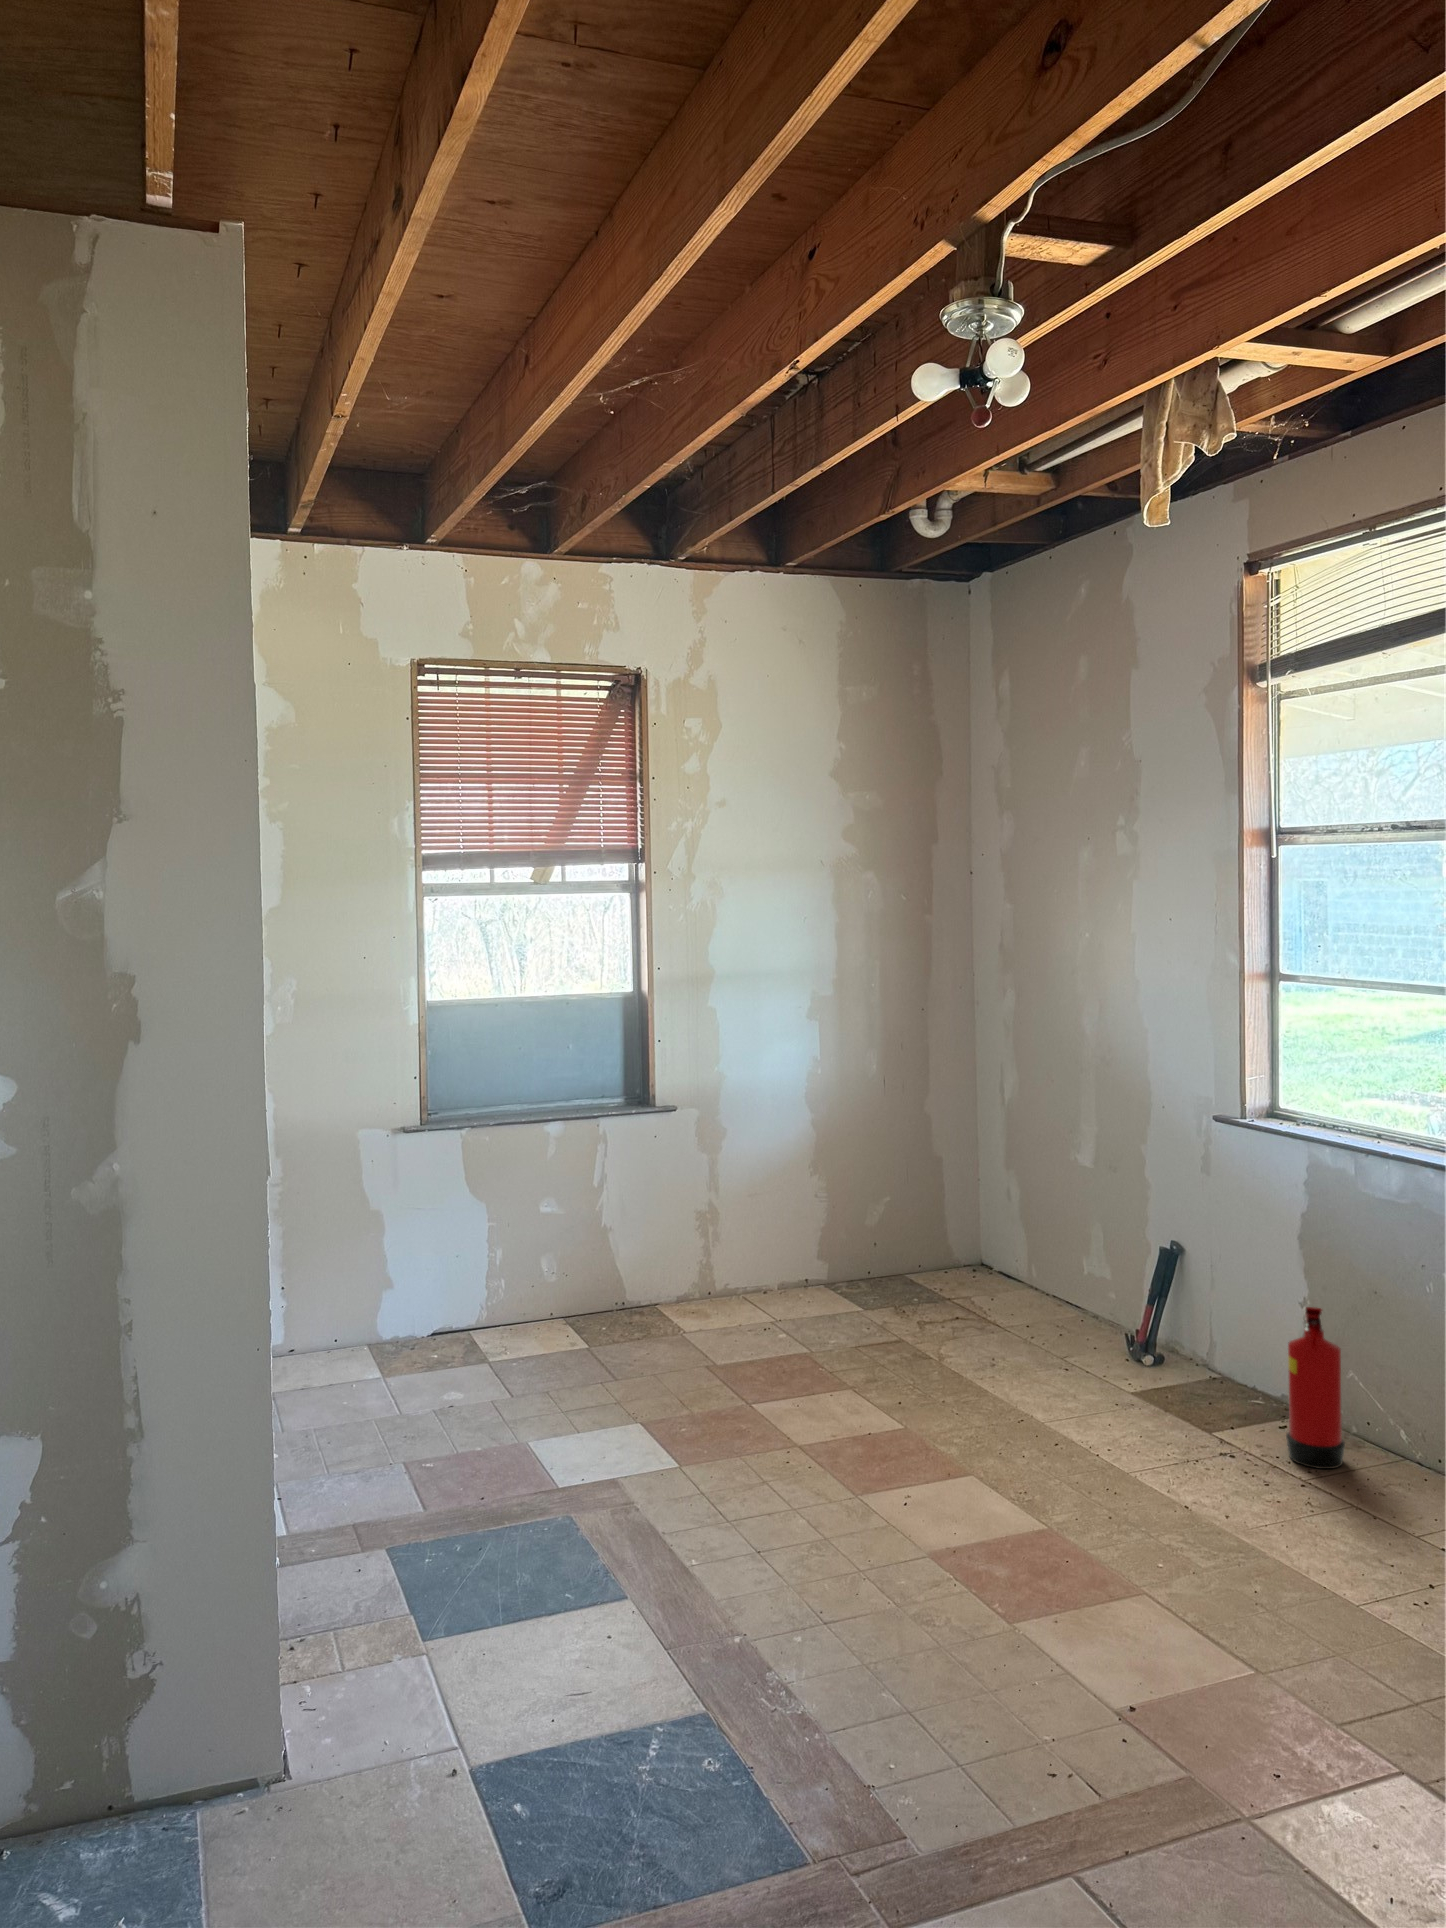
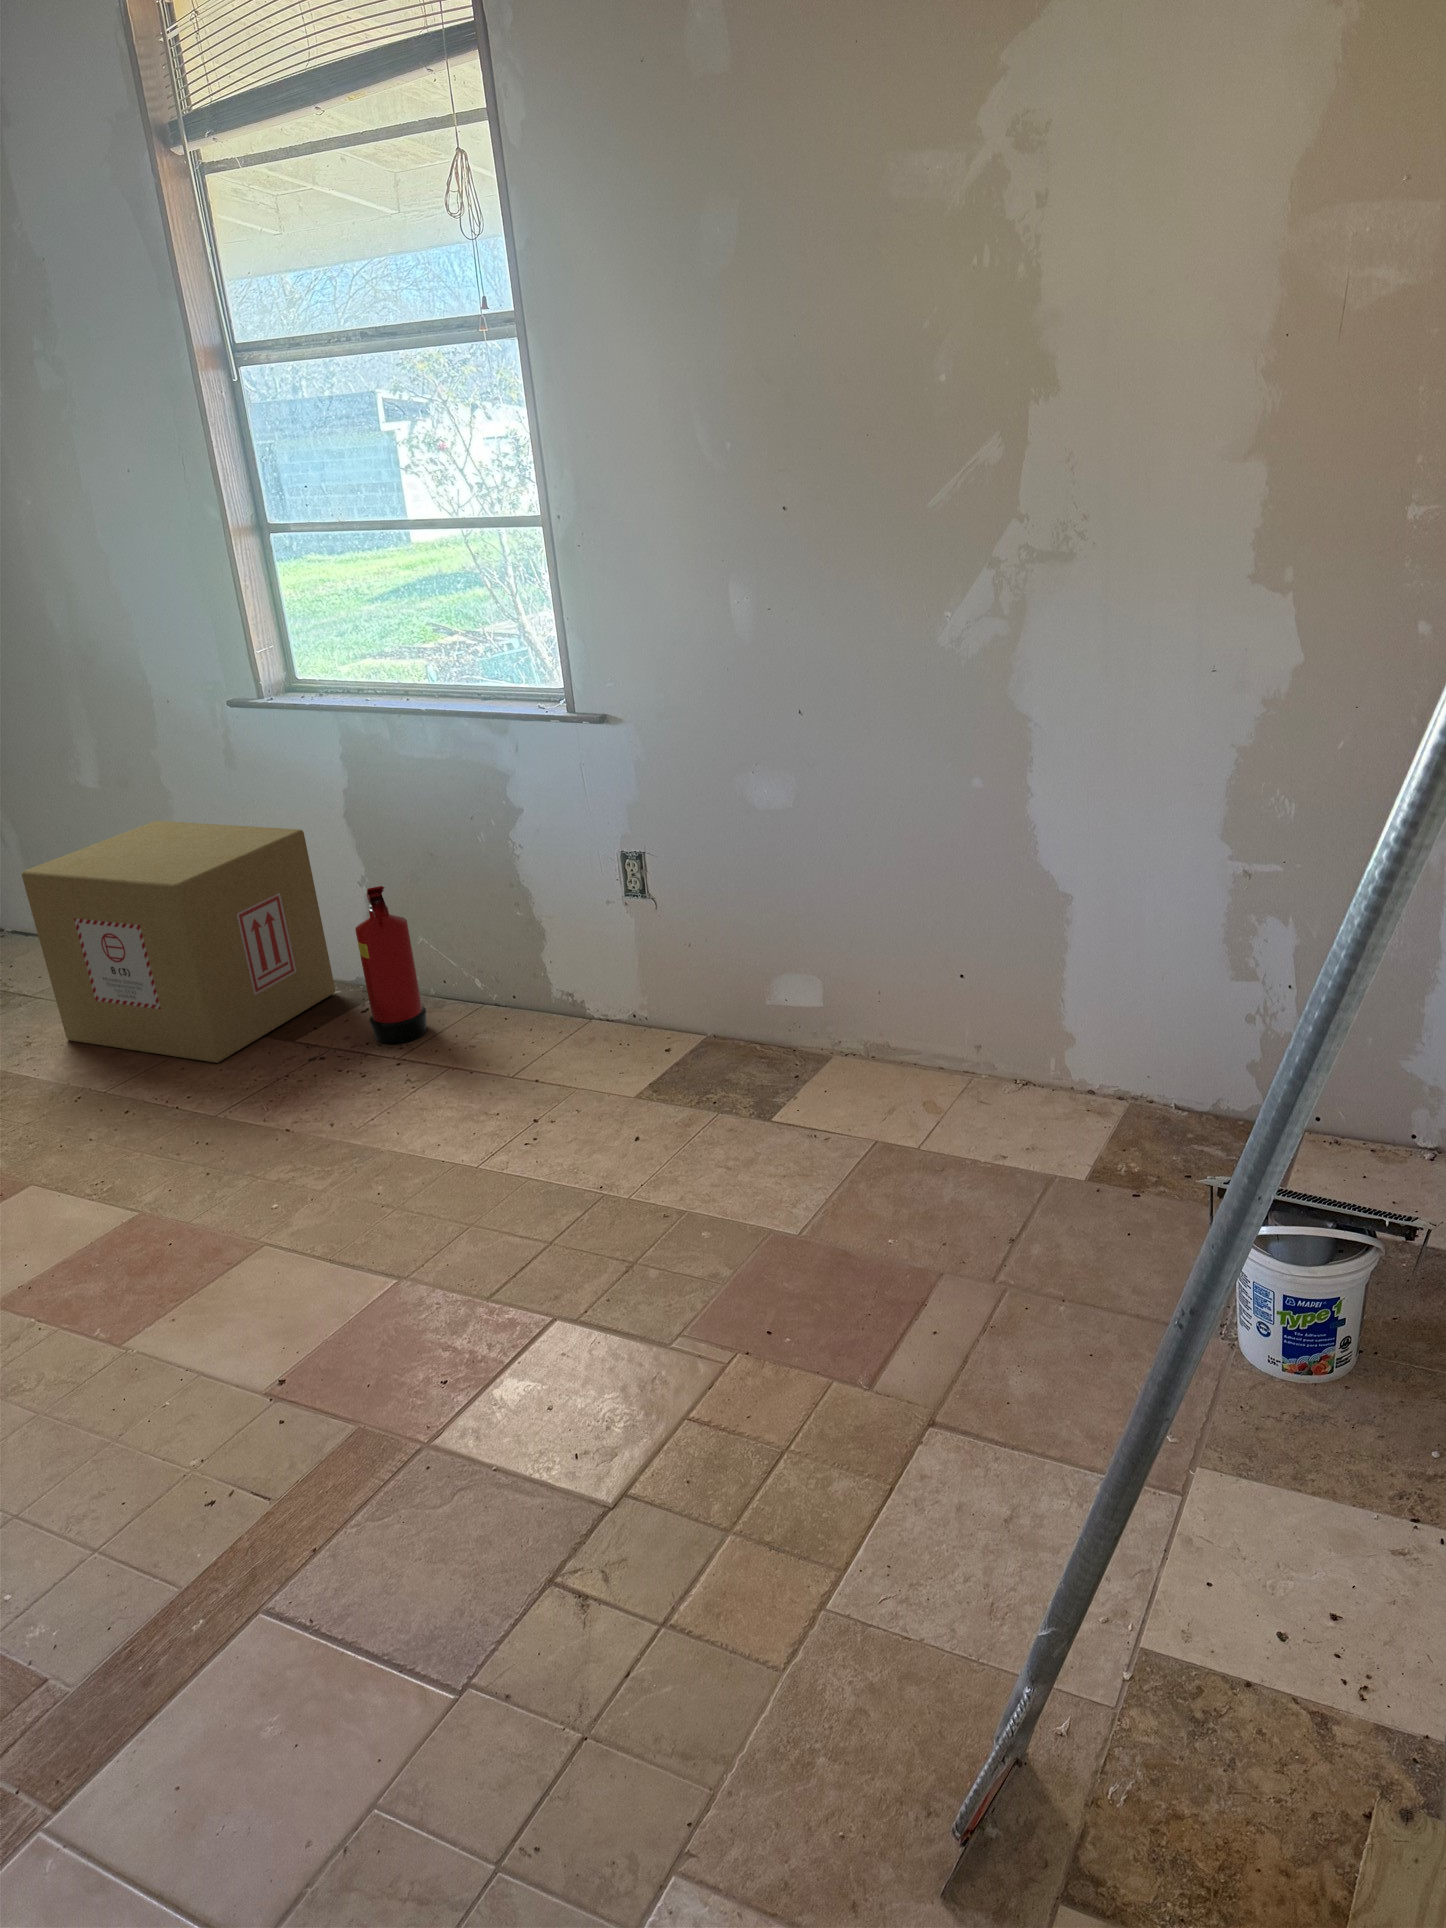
cardboard box: none [1021,1204,1261,1427] -> present [22,821,335,1063]

